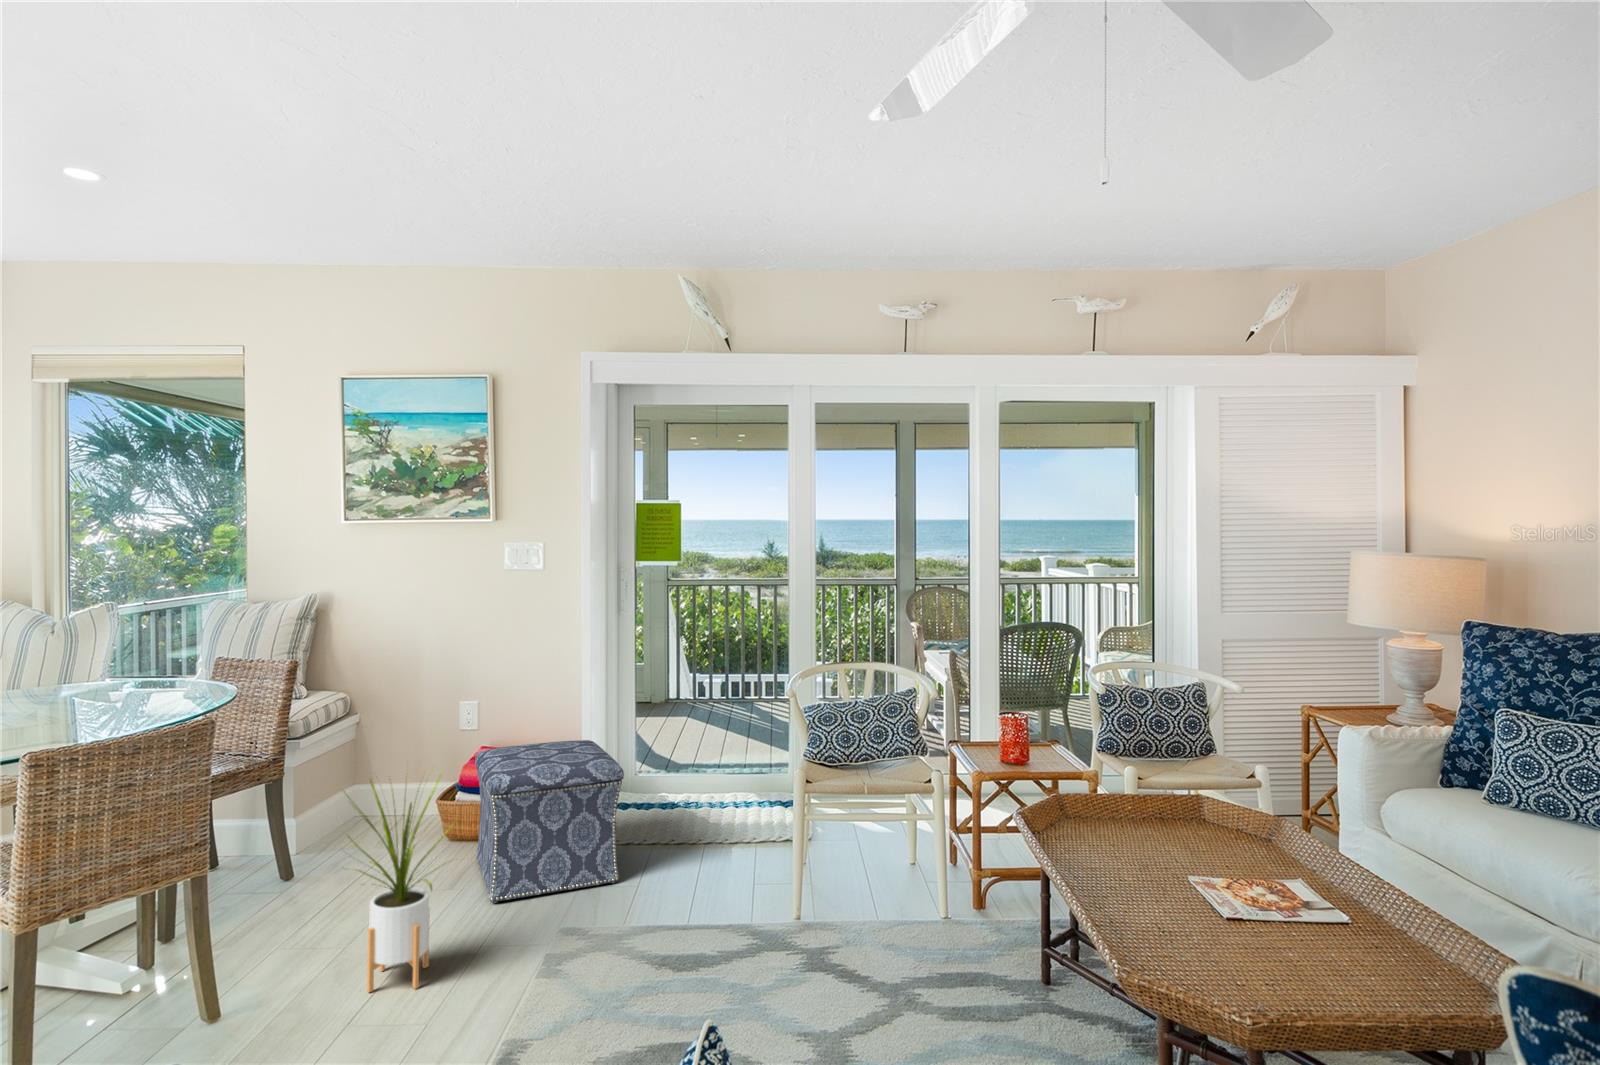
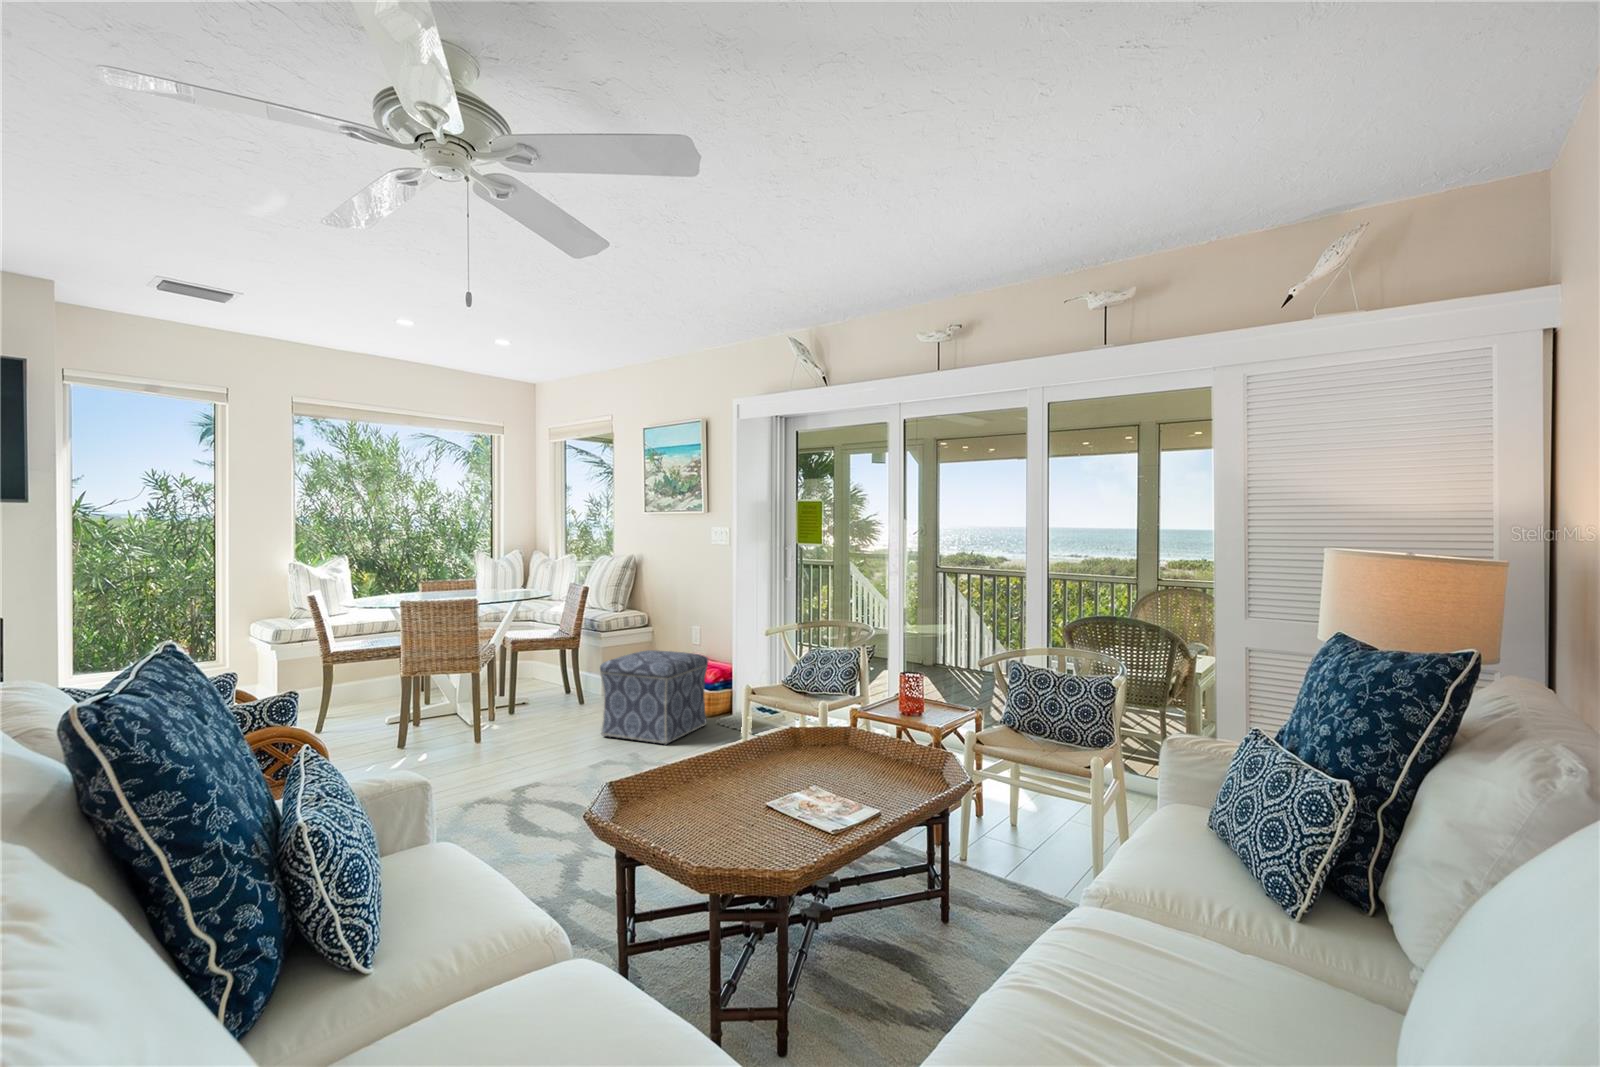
house plant: present [344,775,451,992] -> none [476,636,541,756]

